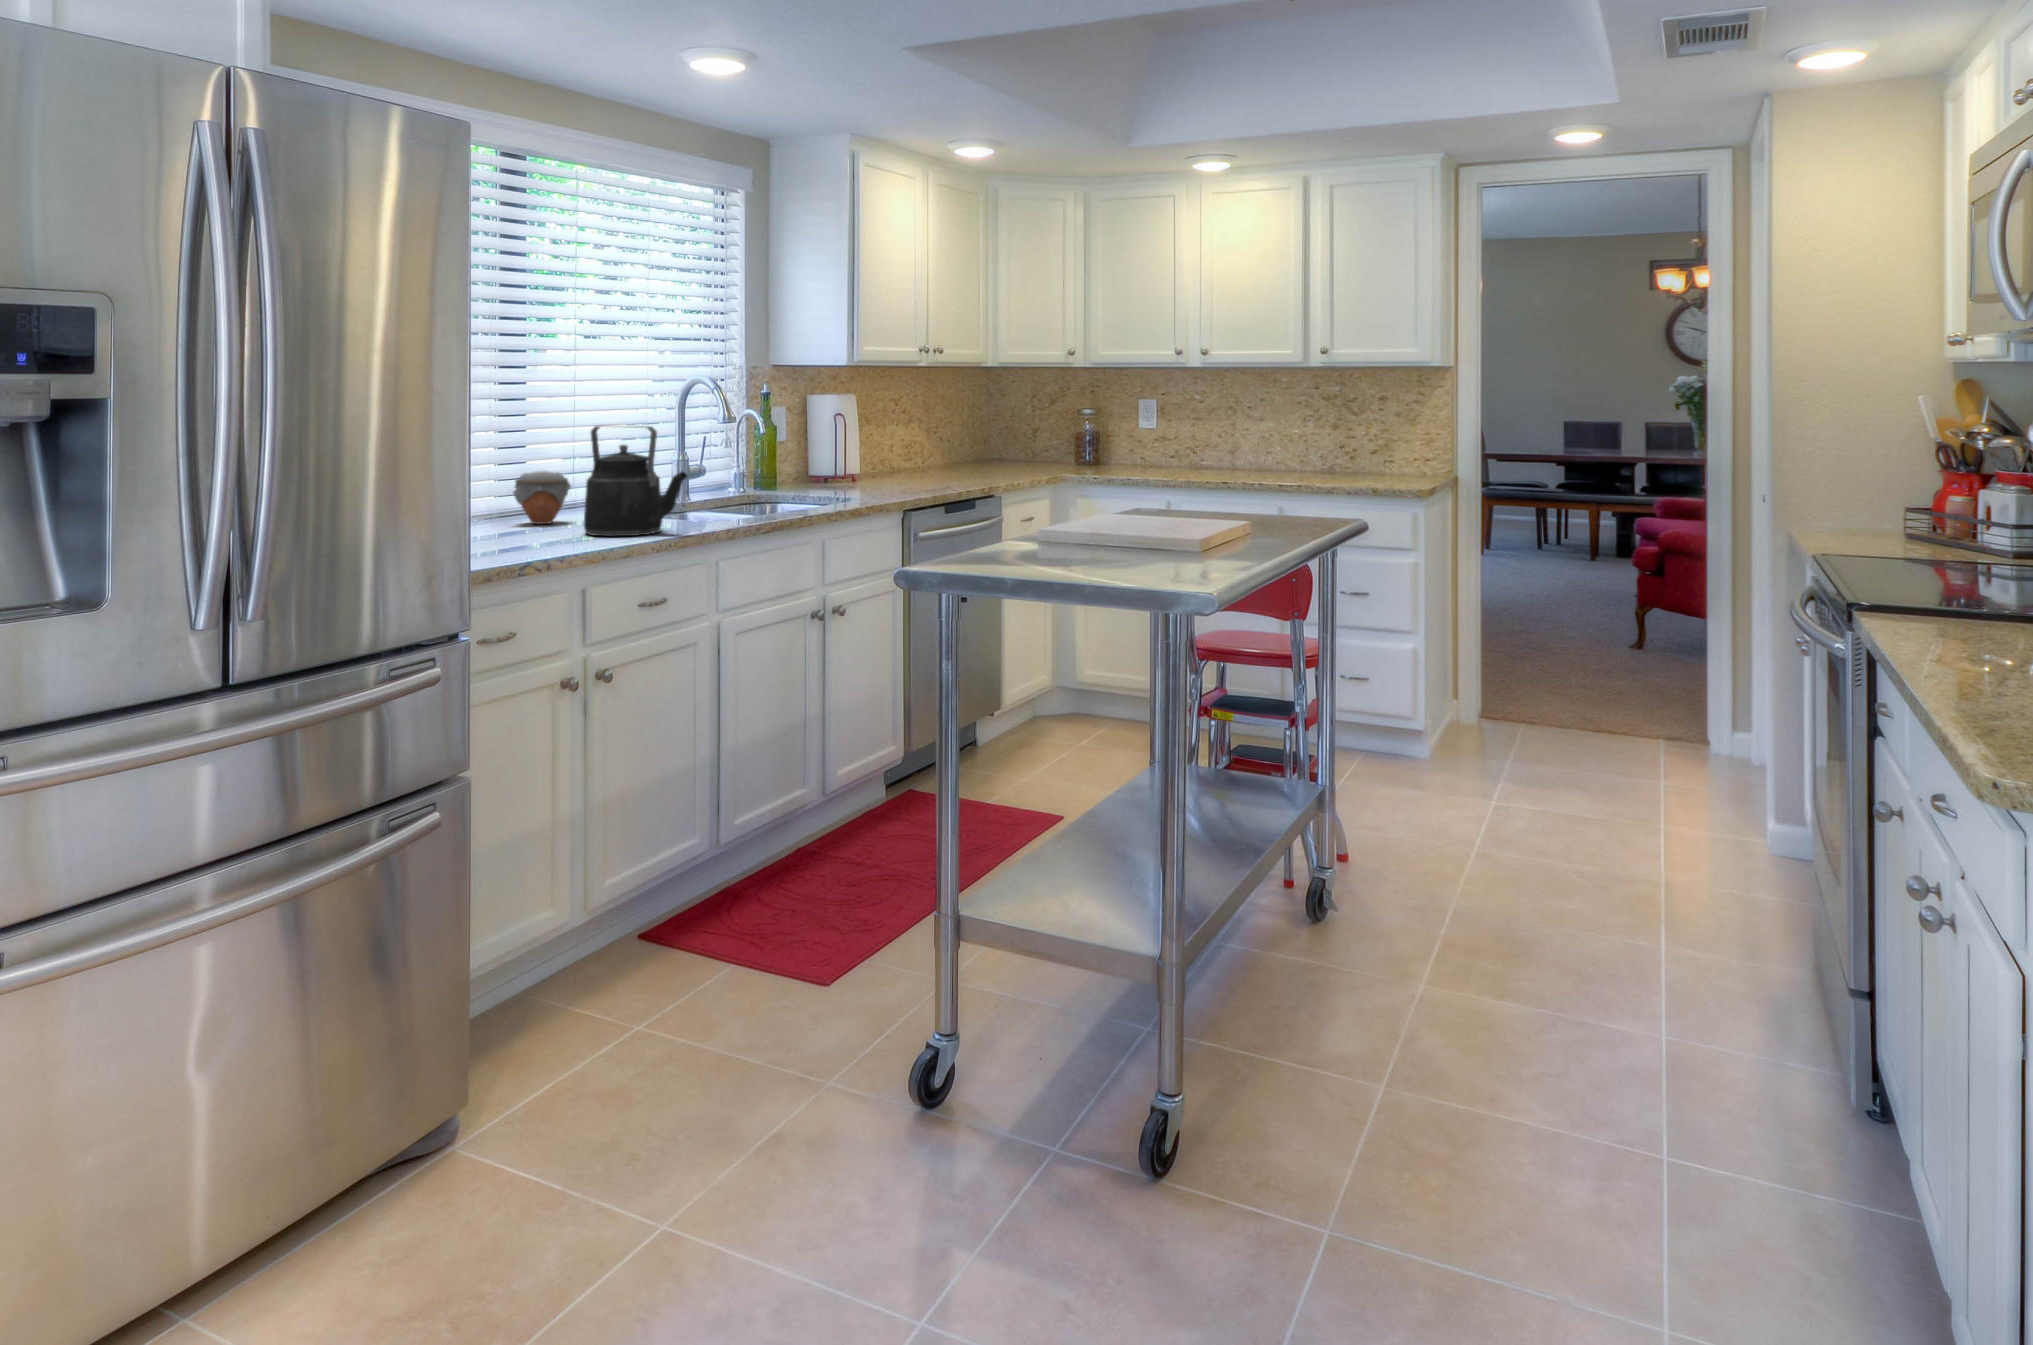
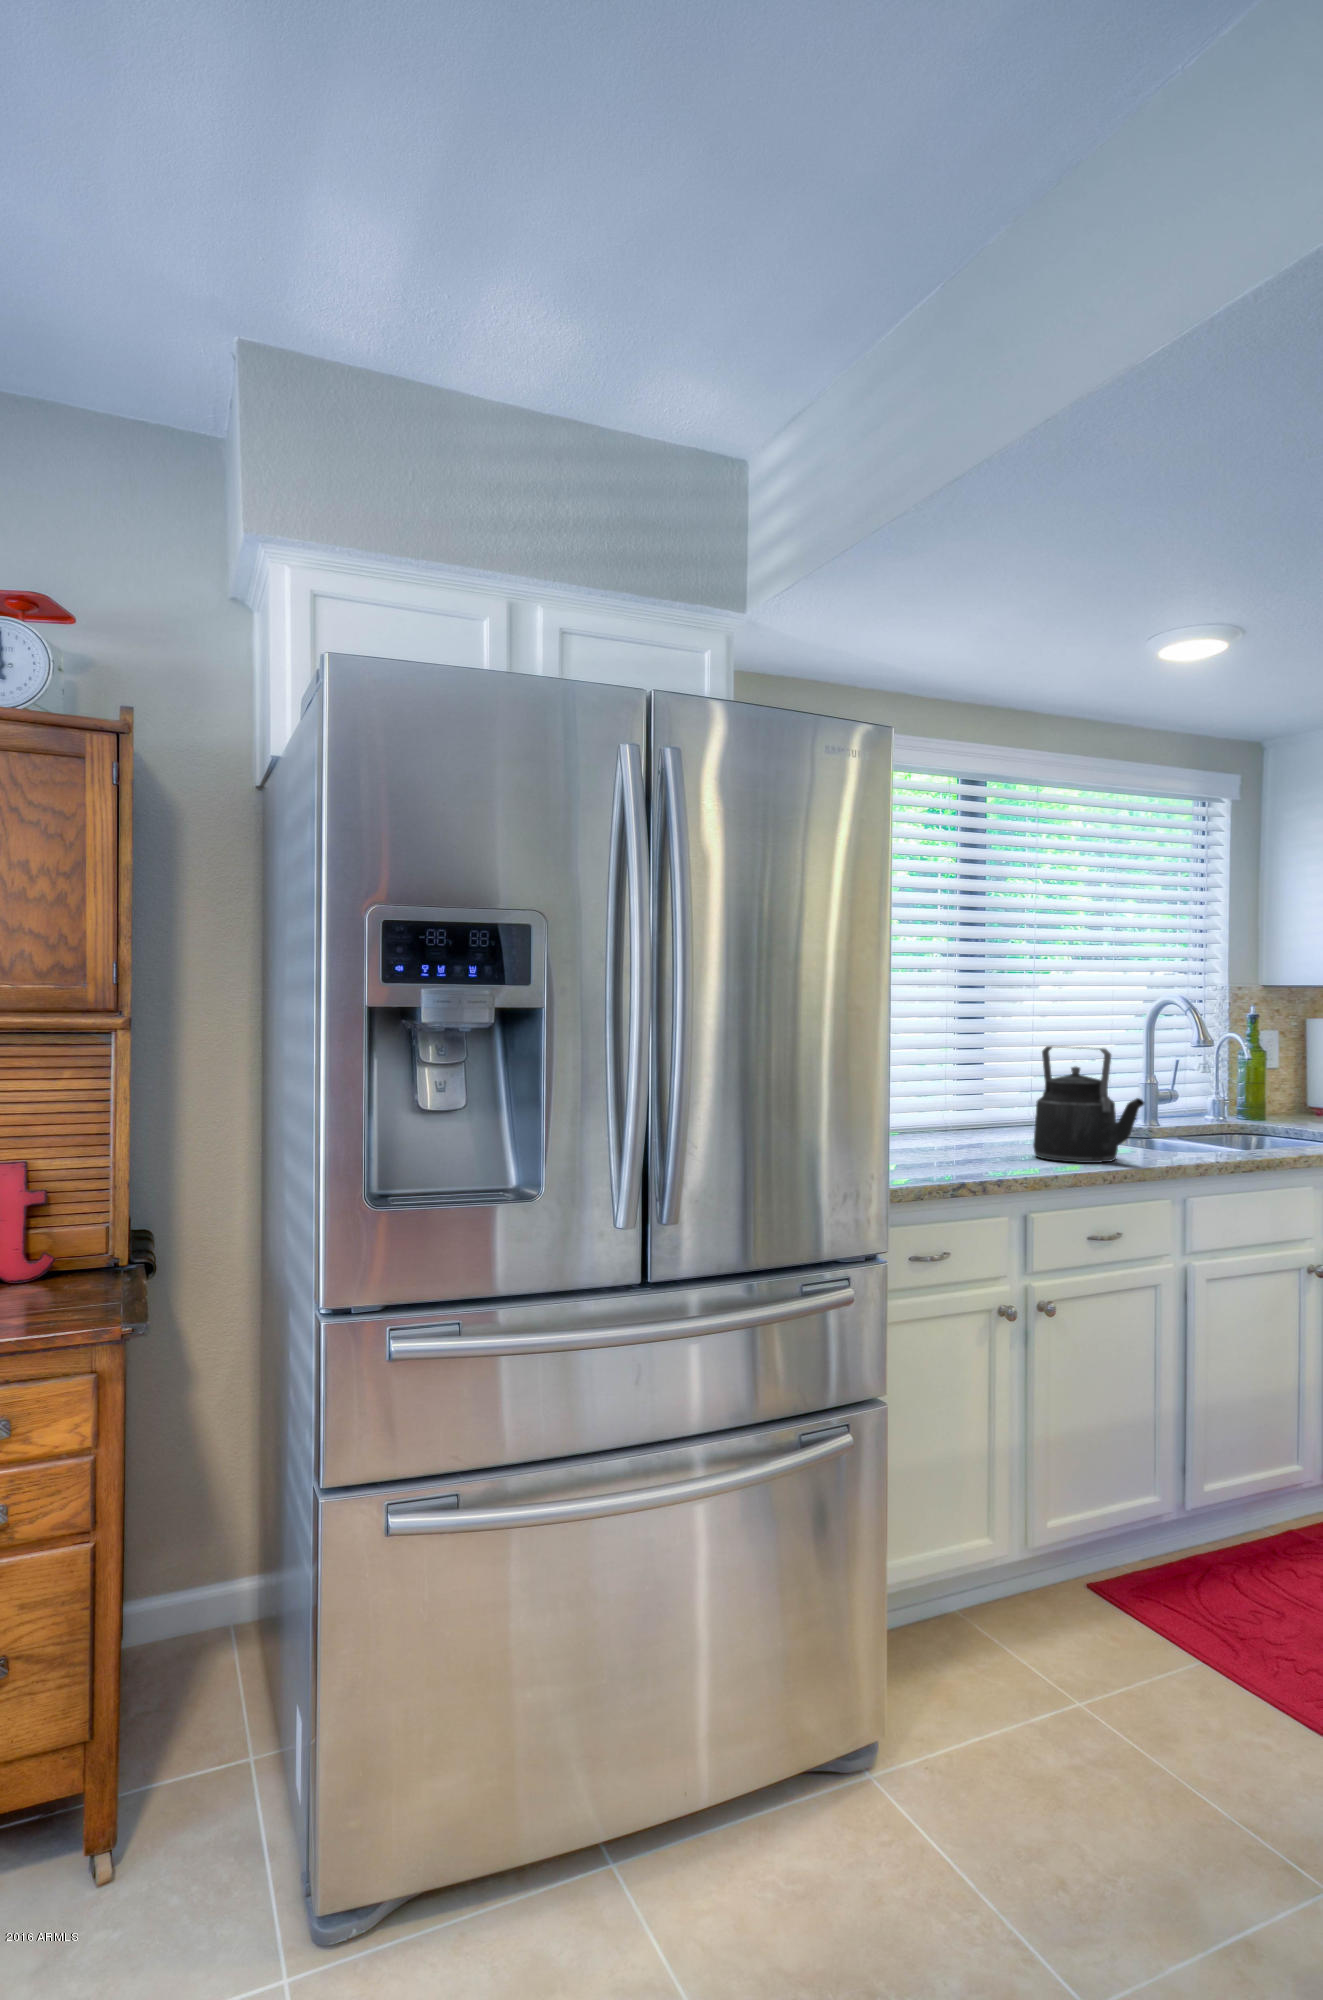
jar: present [513,471,571,524] -> none [968,1089,1028,1142]

